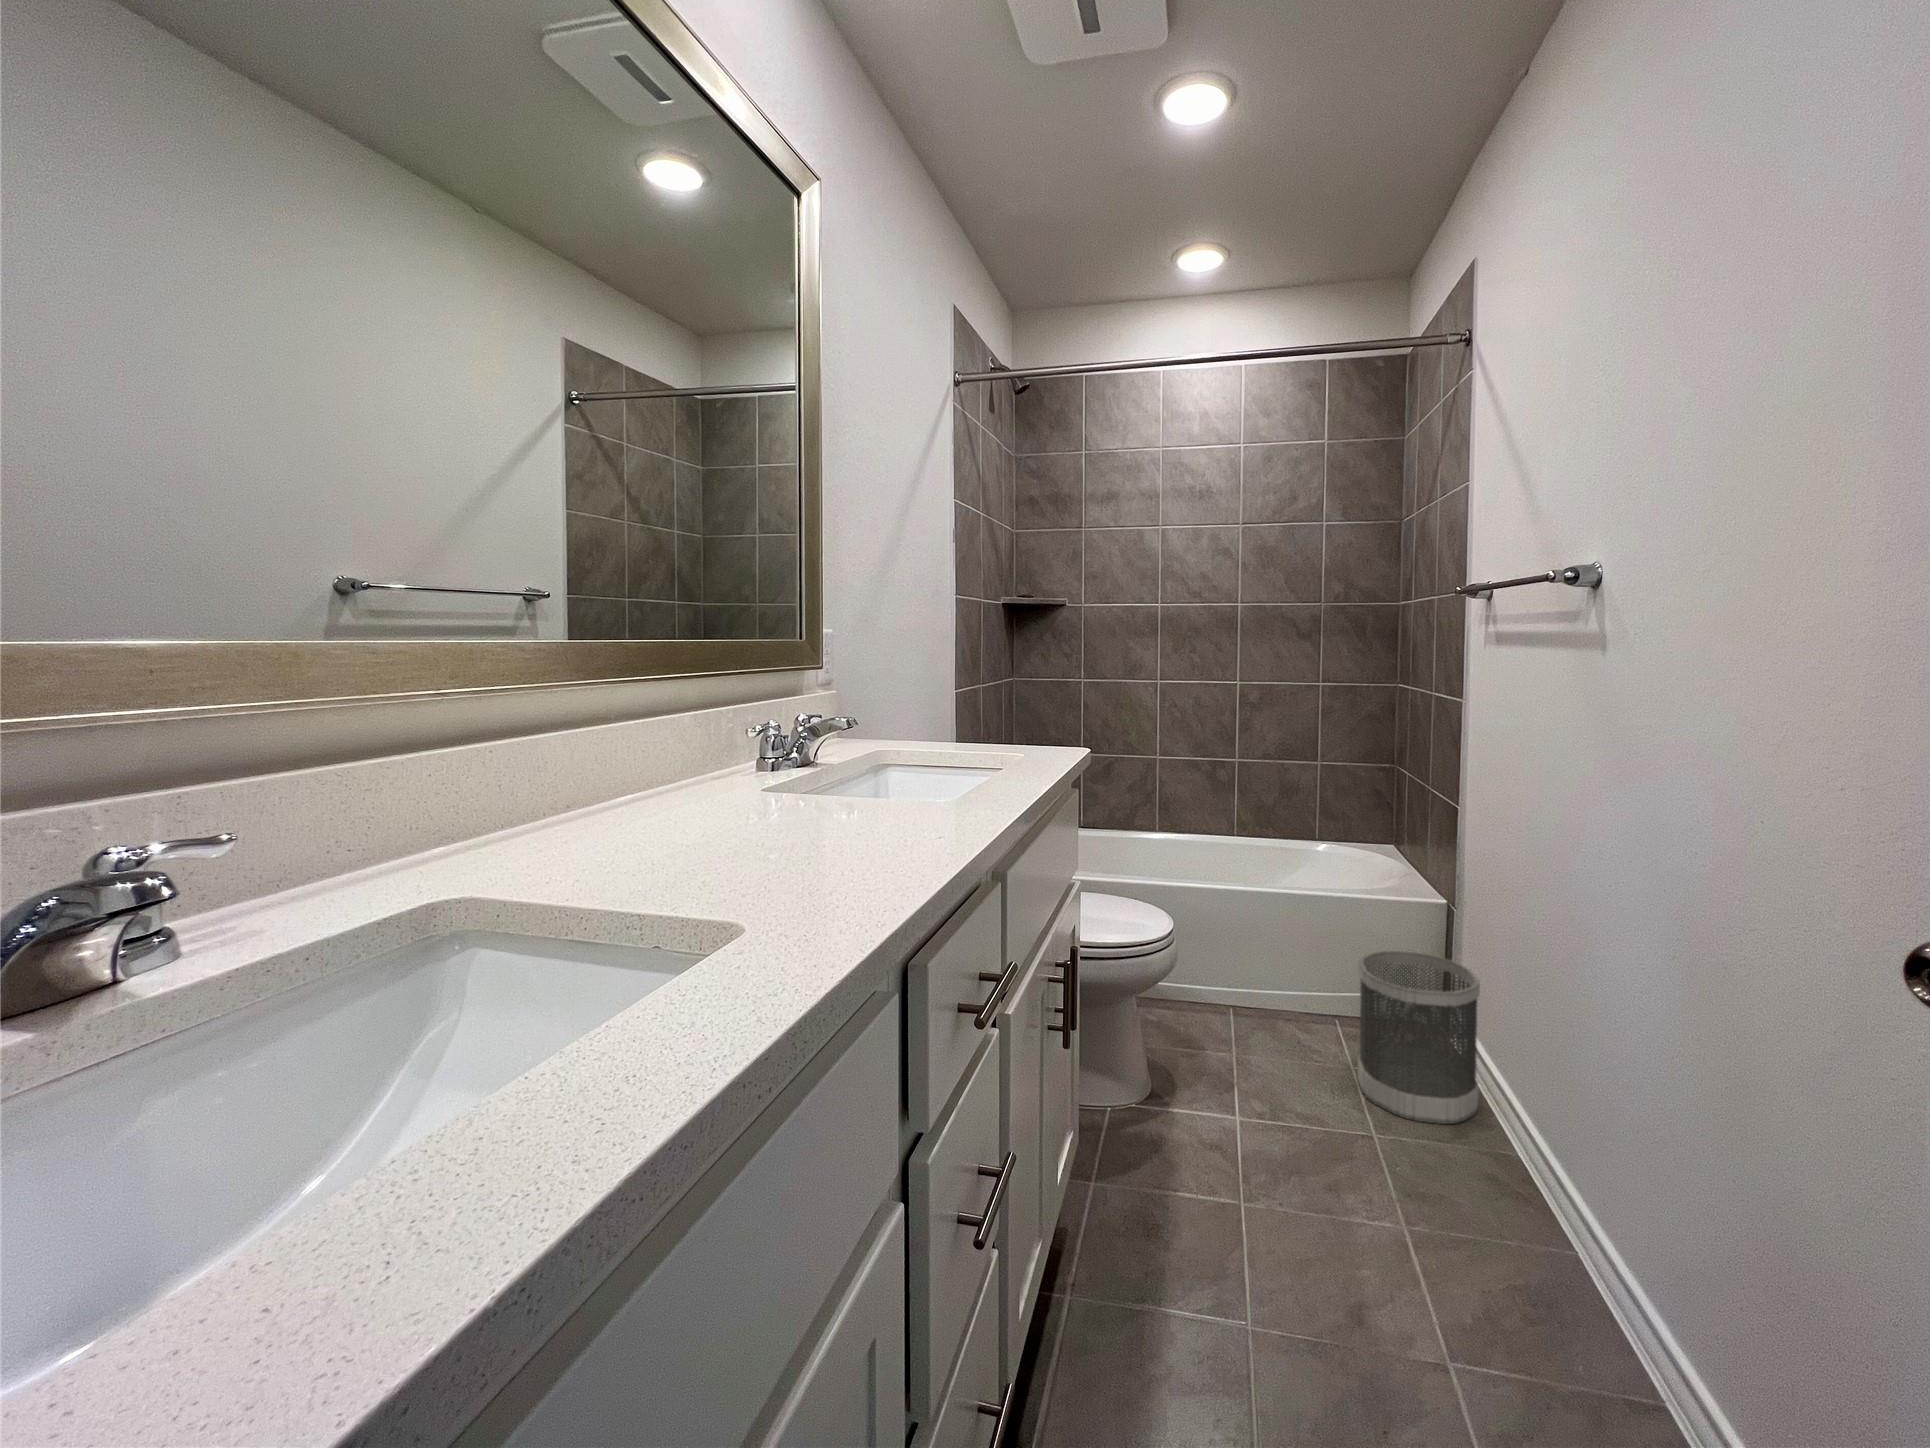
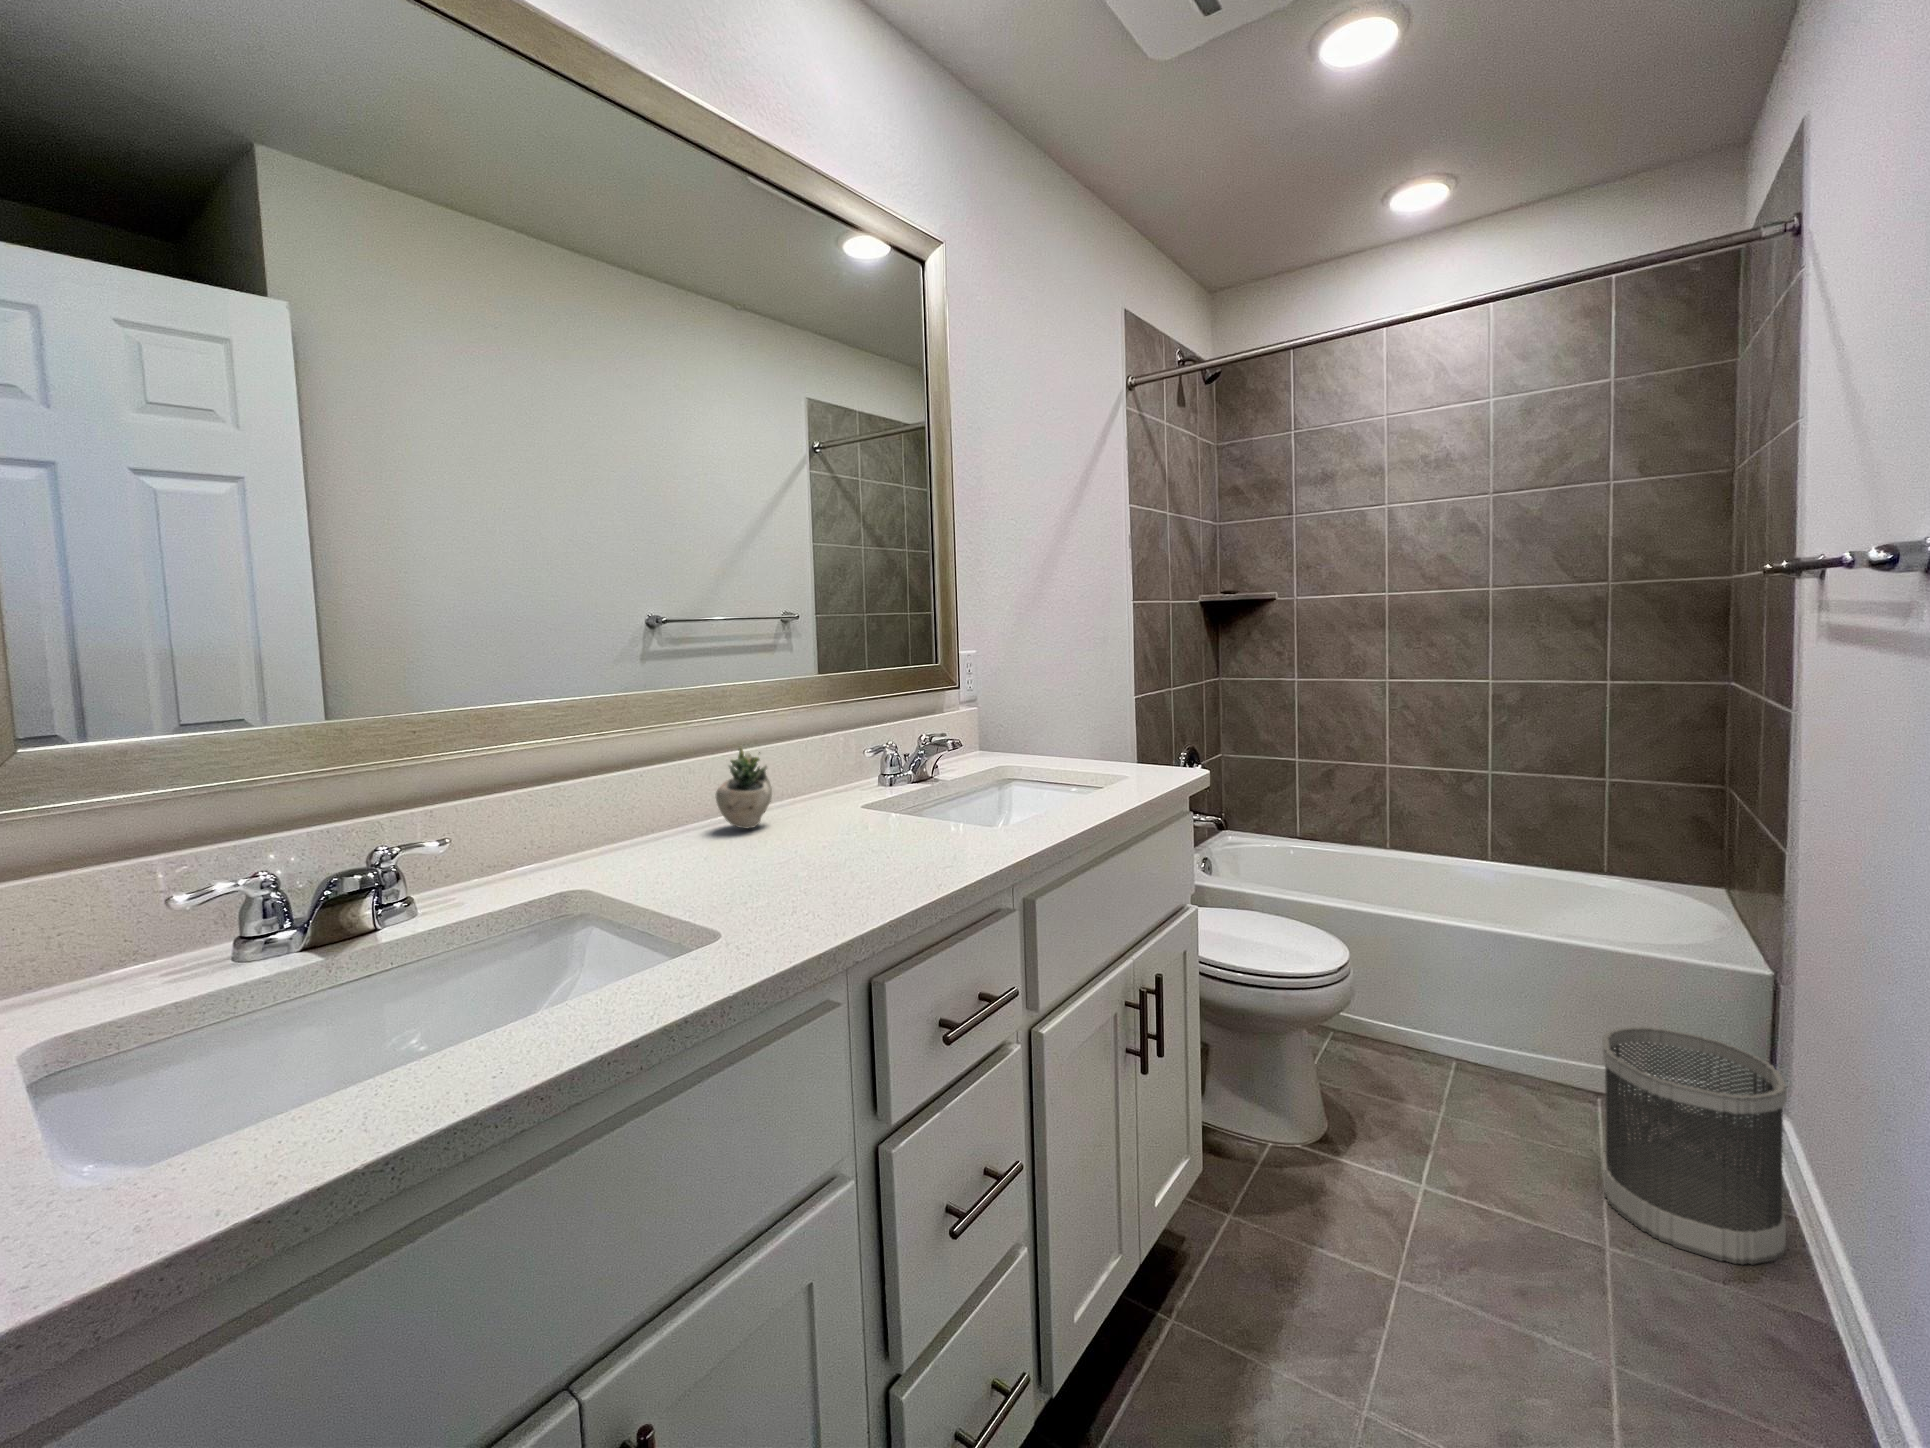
succulent plant: none [593,697,733,817] -> present [716,732,823,829]

